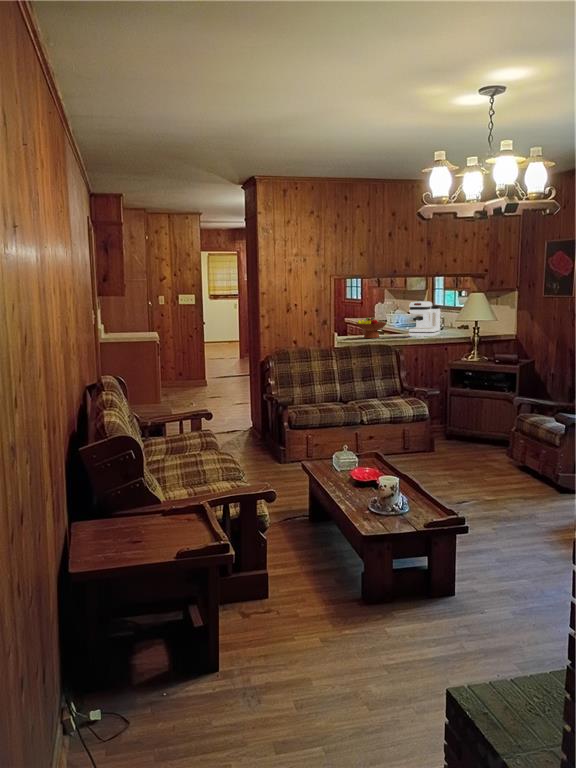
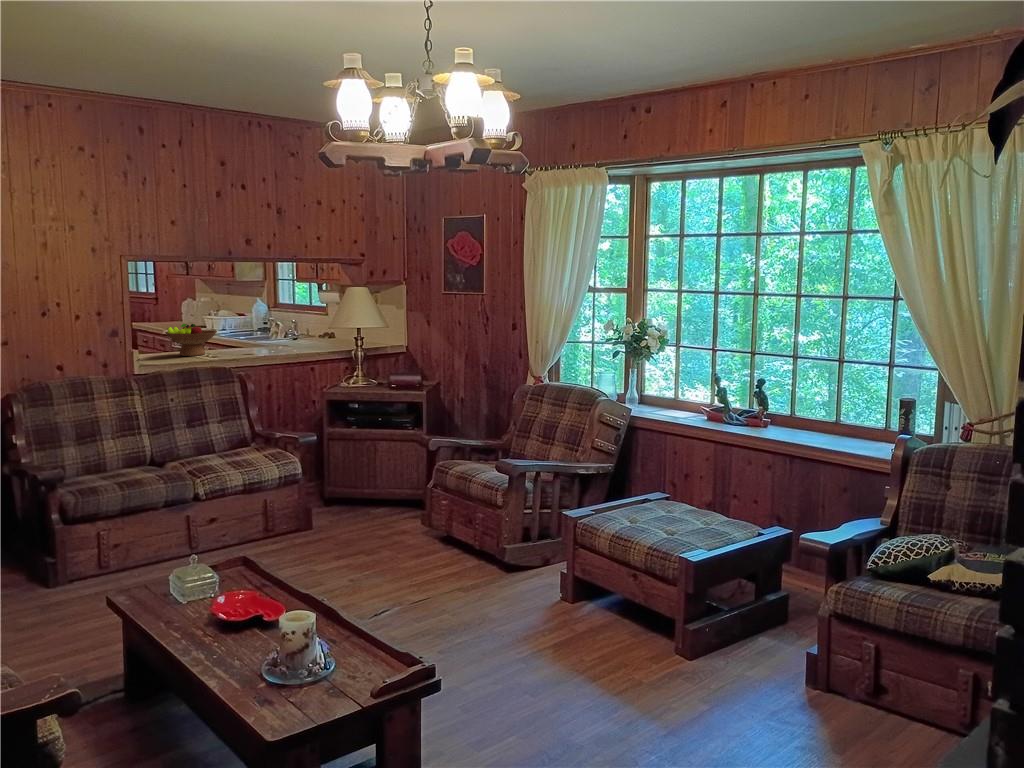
coffee maker: present [409,302,440,336] -> none [255,299,302,352]

